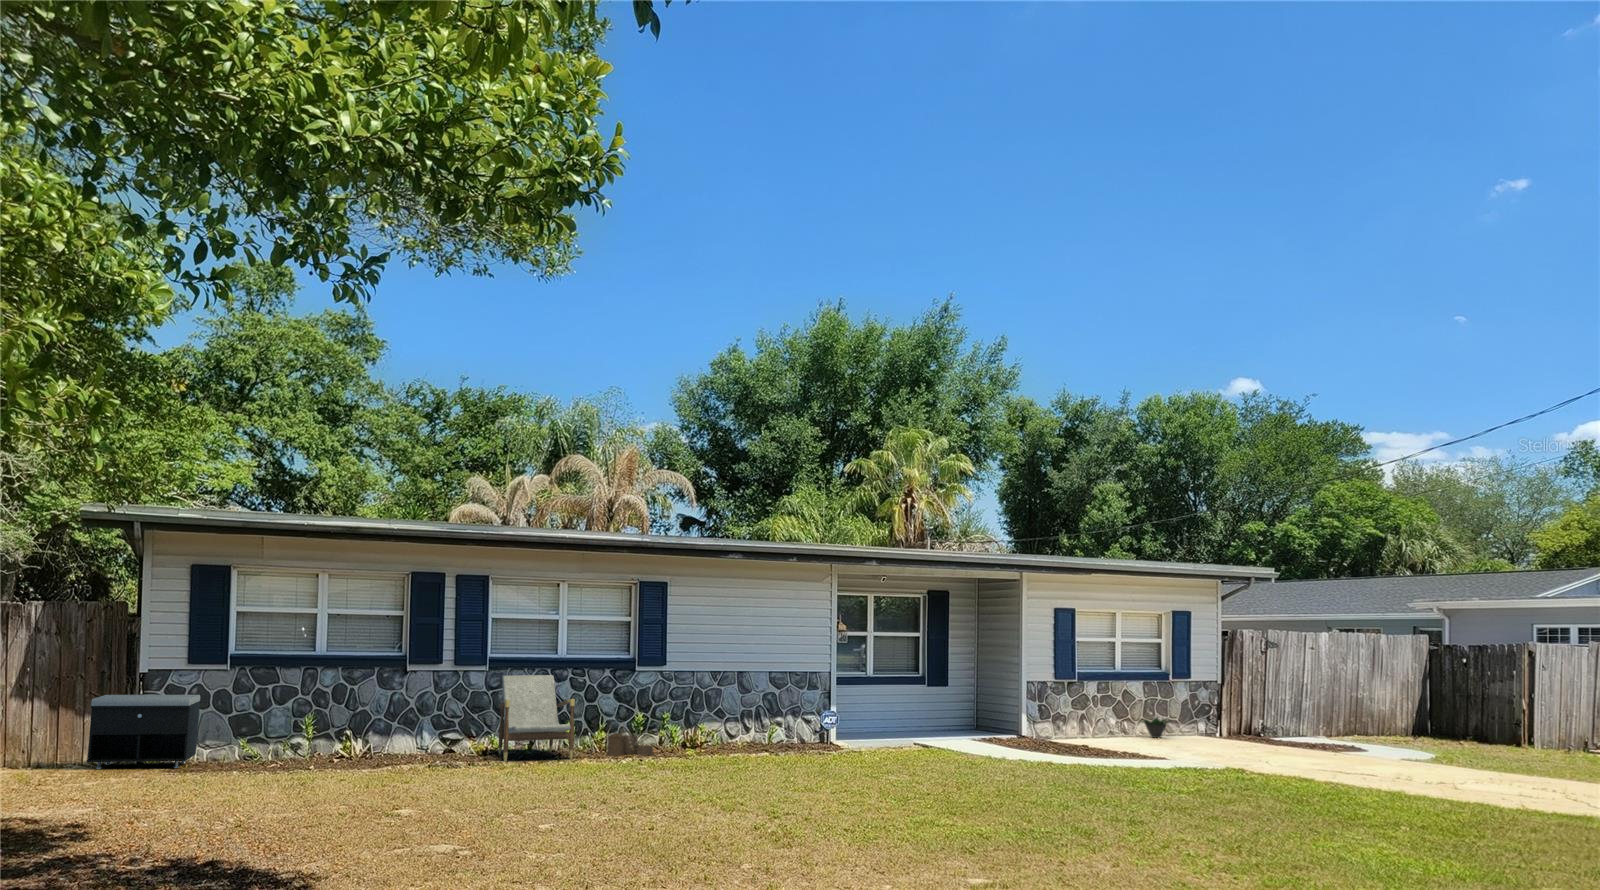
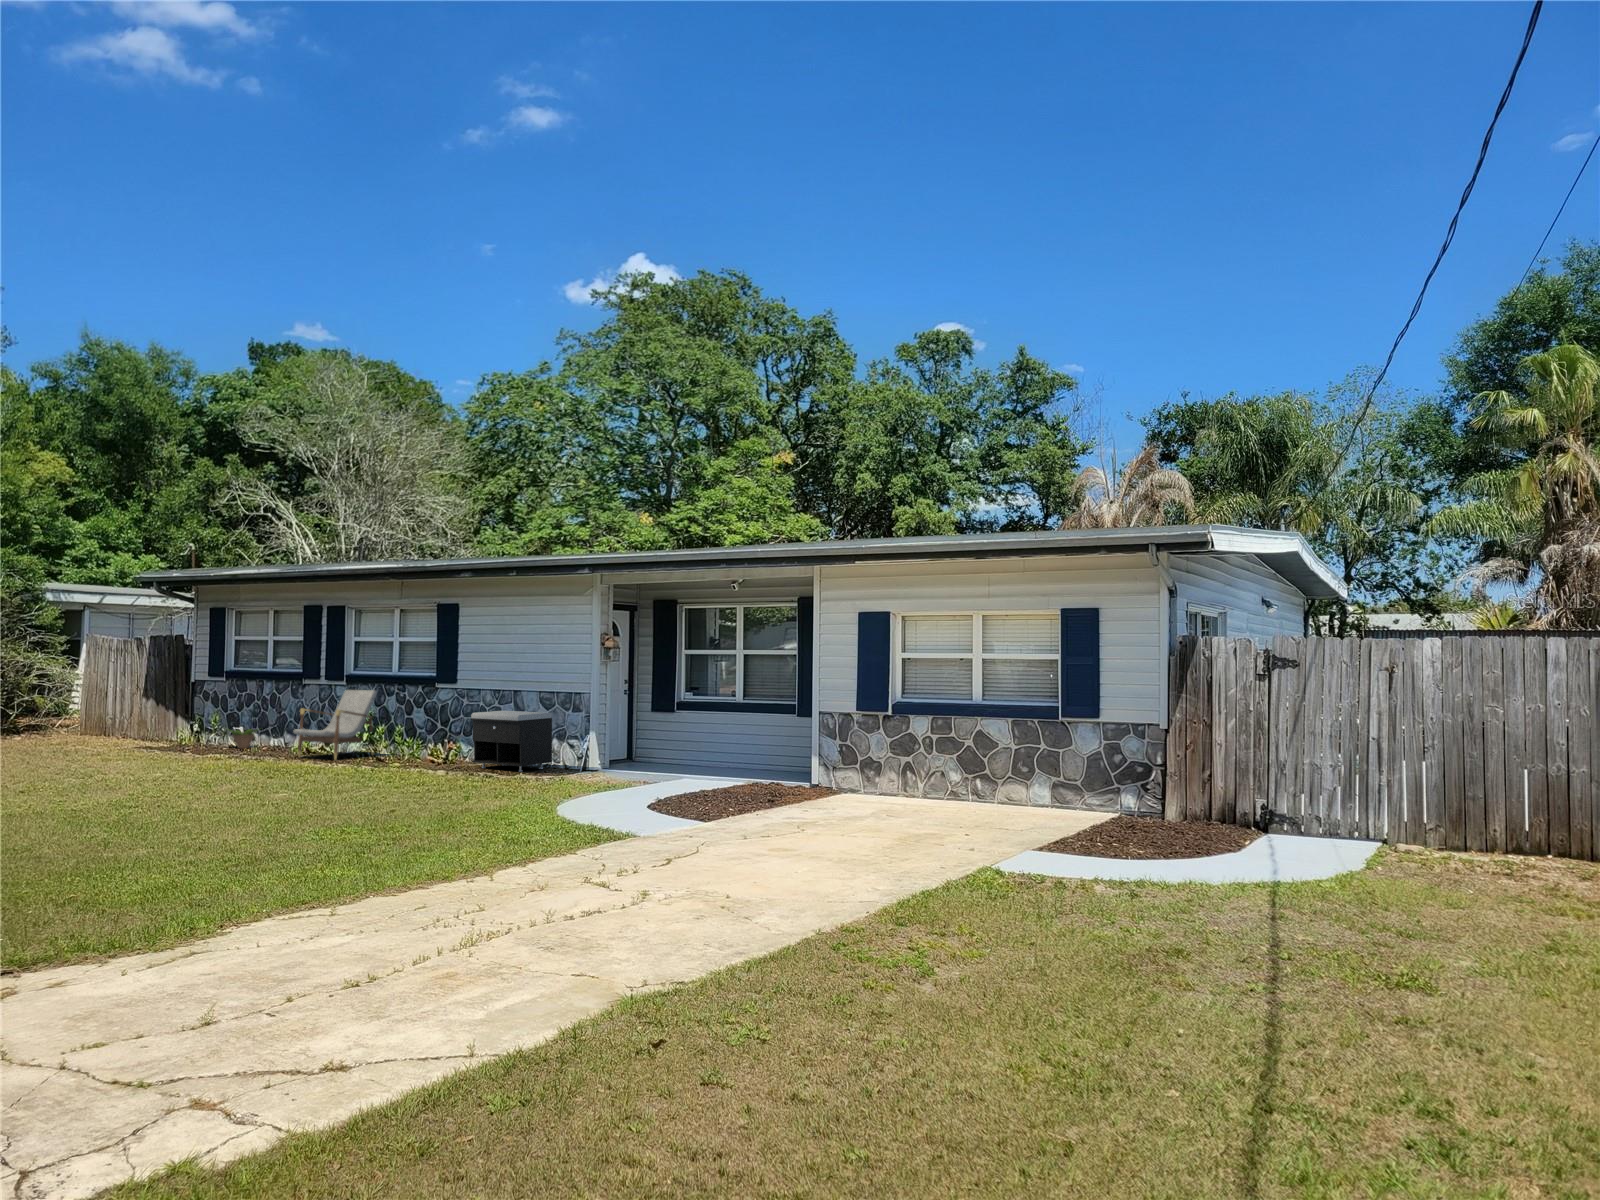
storage bench: present [87,695,200,769] -> present [471,711,552,772]
decorative plant: present [1143,717,1166,738] -> present [230,729,256,748]
woven basket: present [607,733,653,756] -> none [377,741,423,764]

